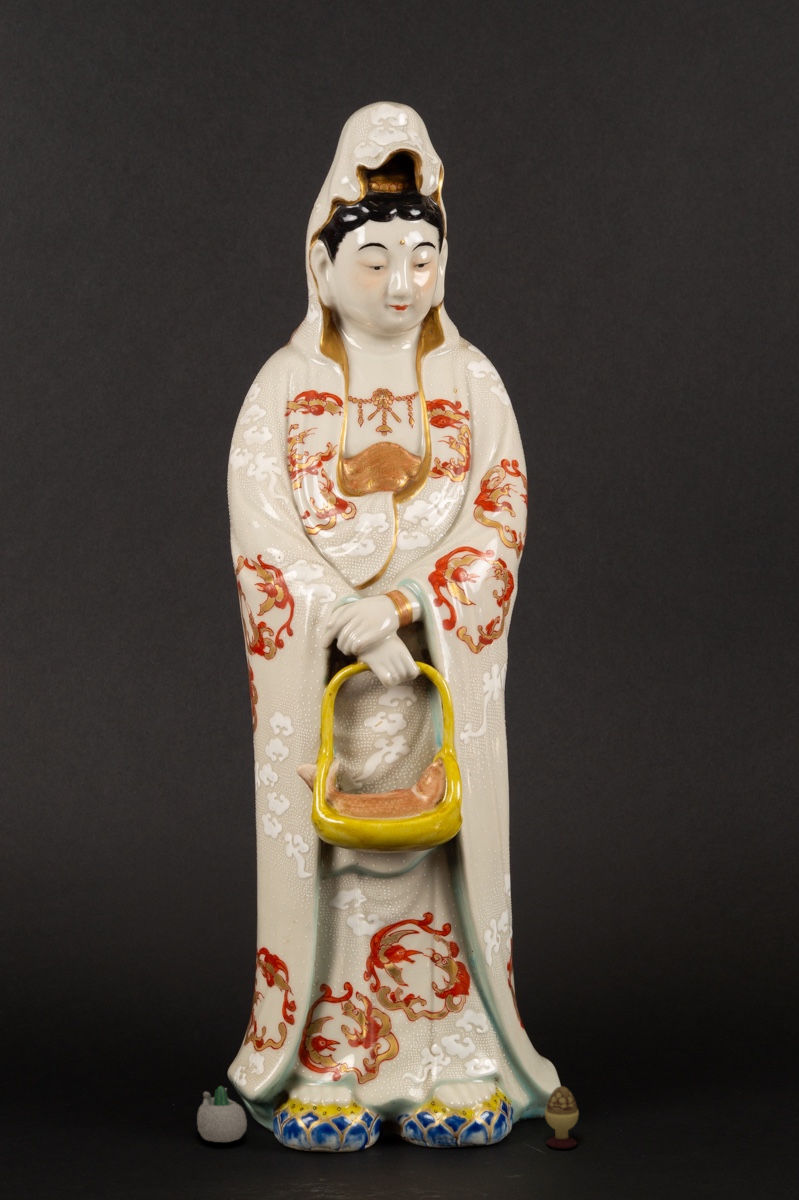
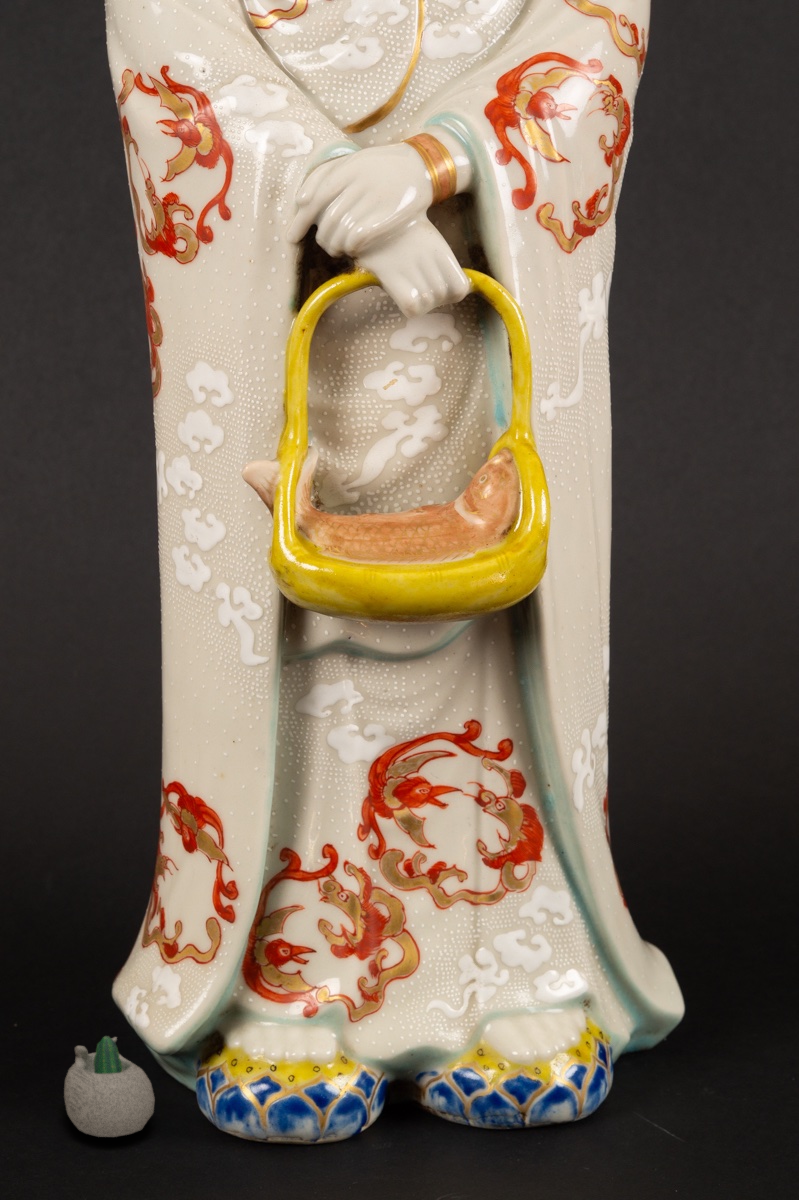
decorative egg: present [545,1086,578,1149] -> none [686,1033,746,1141]

